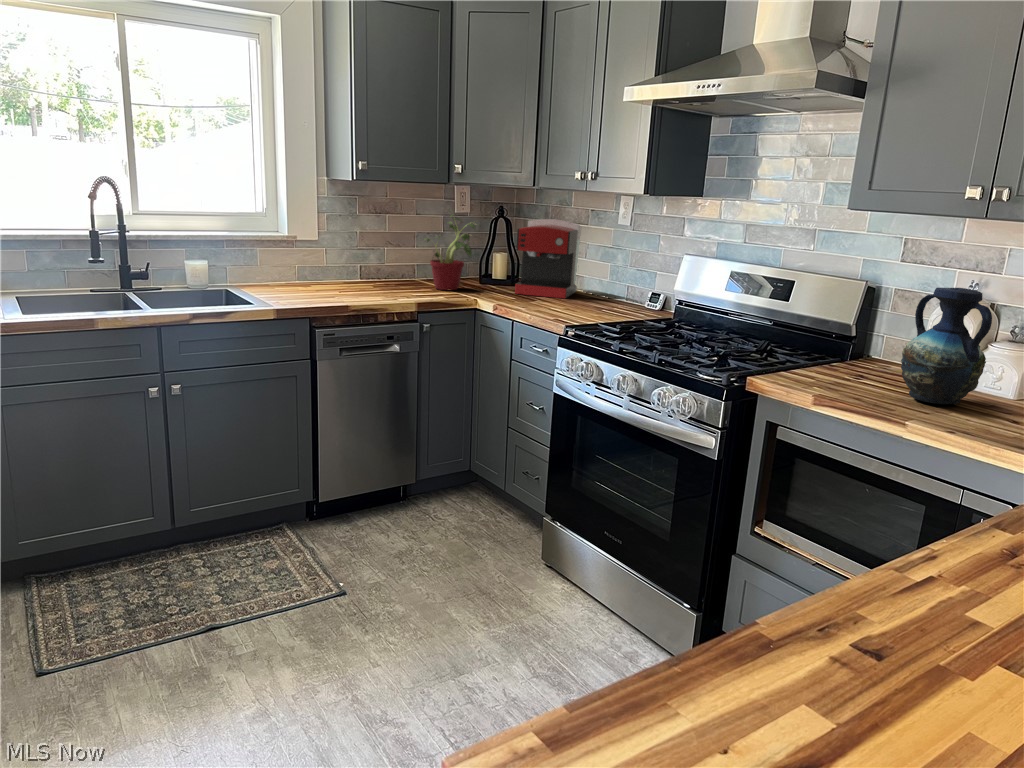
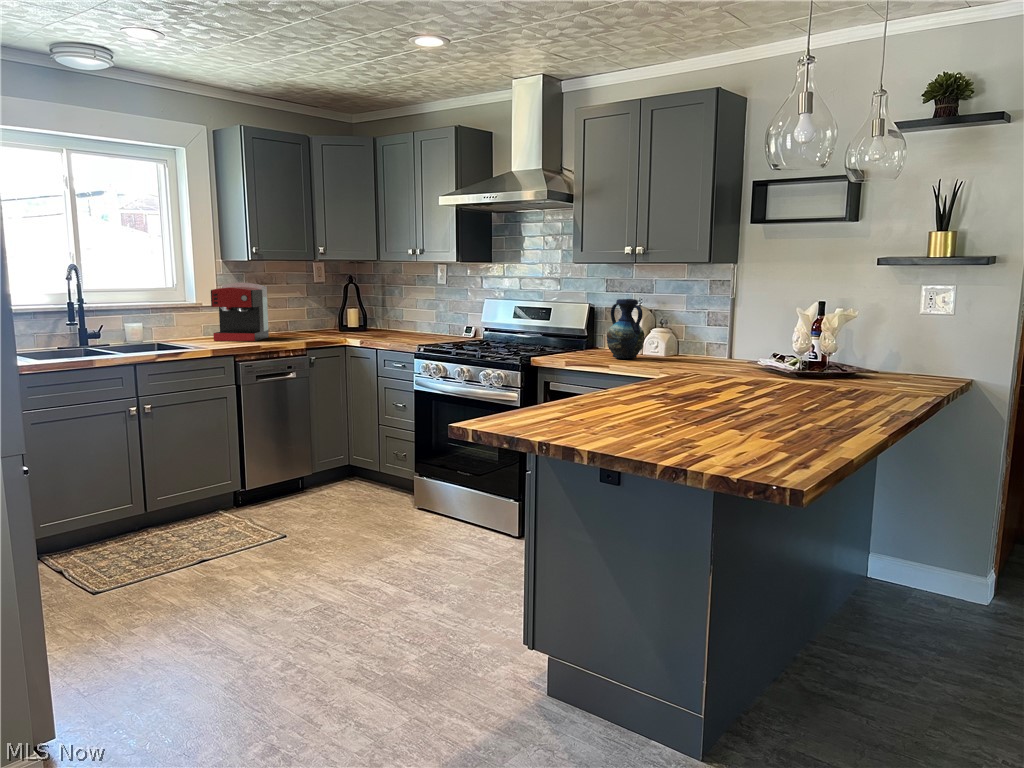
potted plant: present [426,215,475,290] -> none [299,282,341,336]
coffee maker: present [515,219,581,298] -> present [211,282,269,341]

